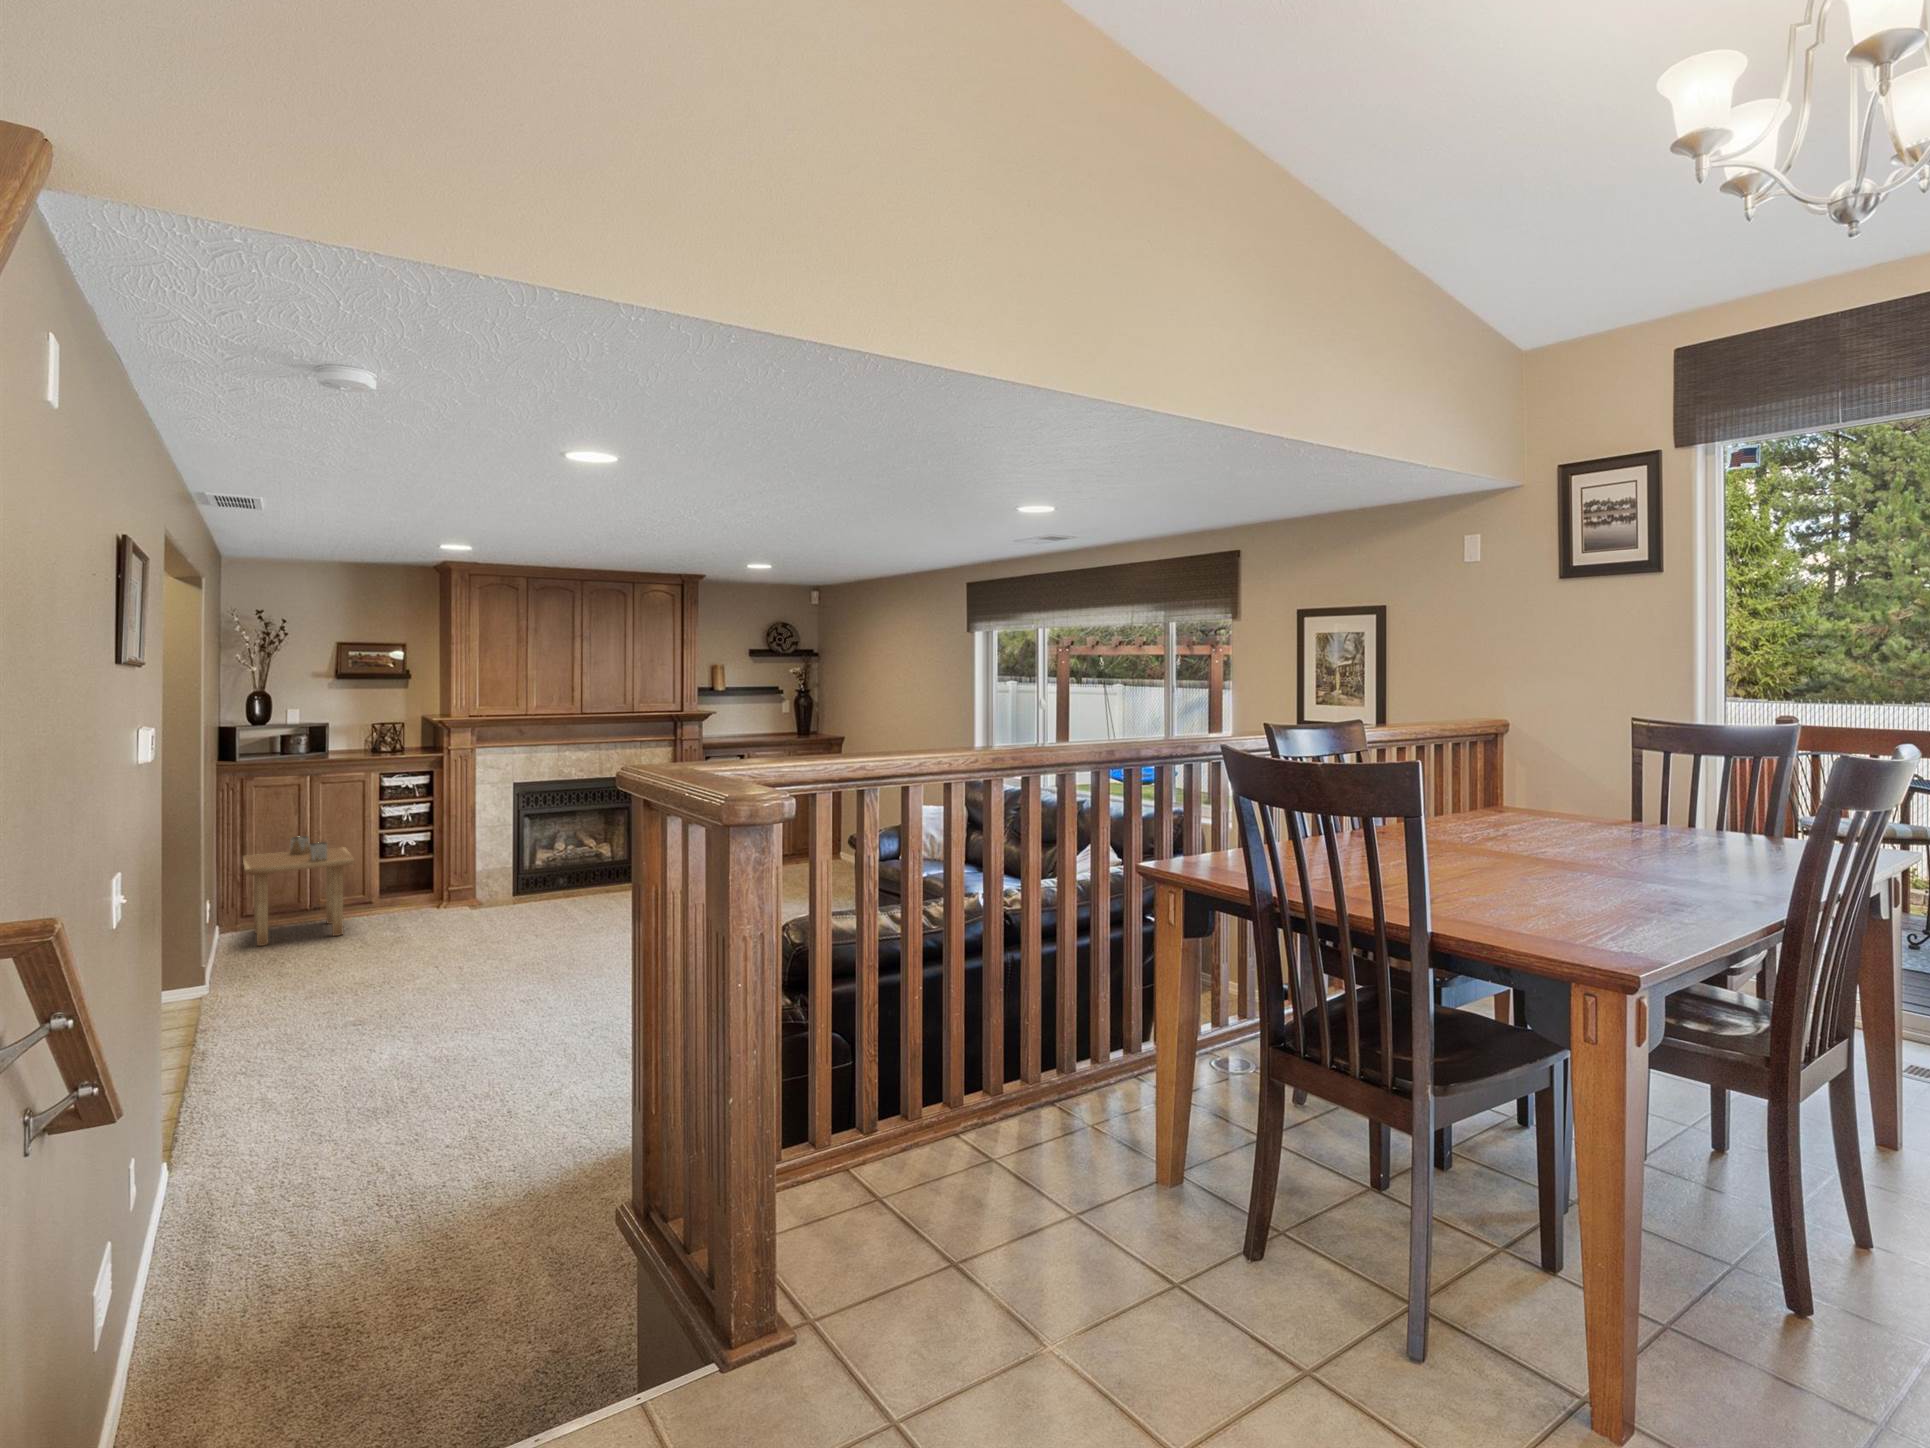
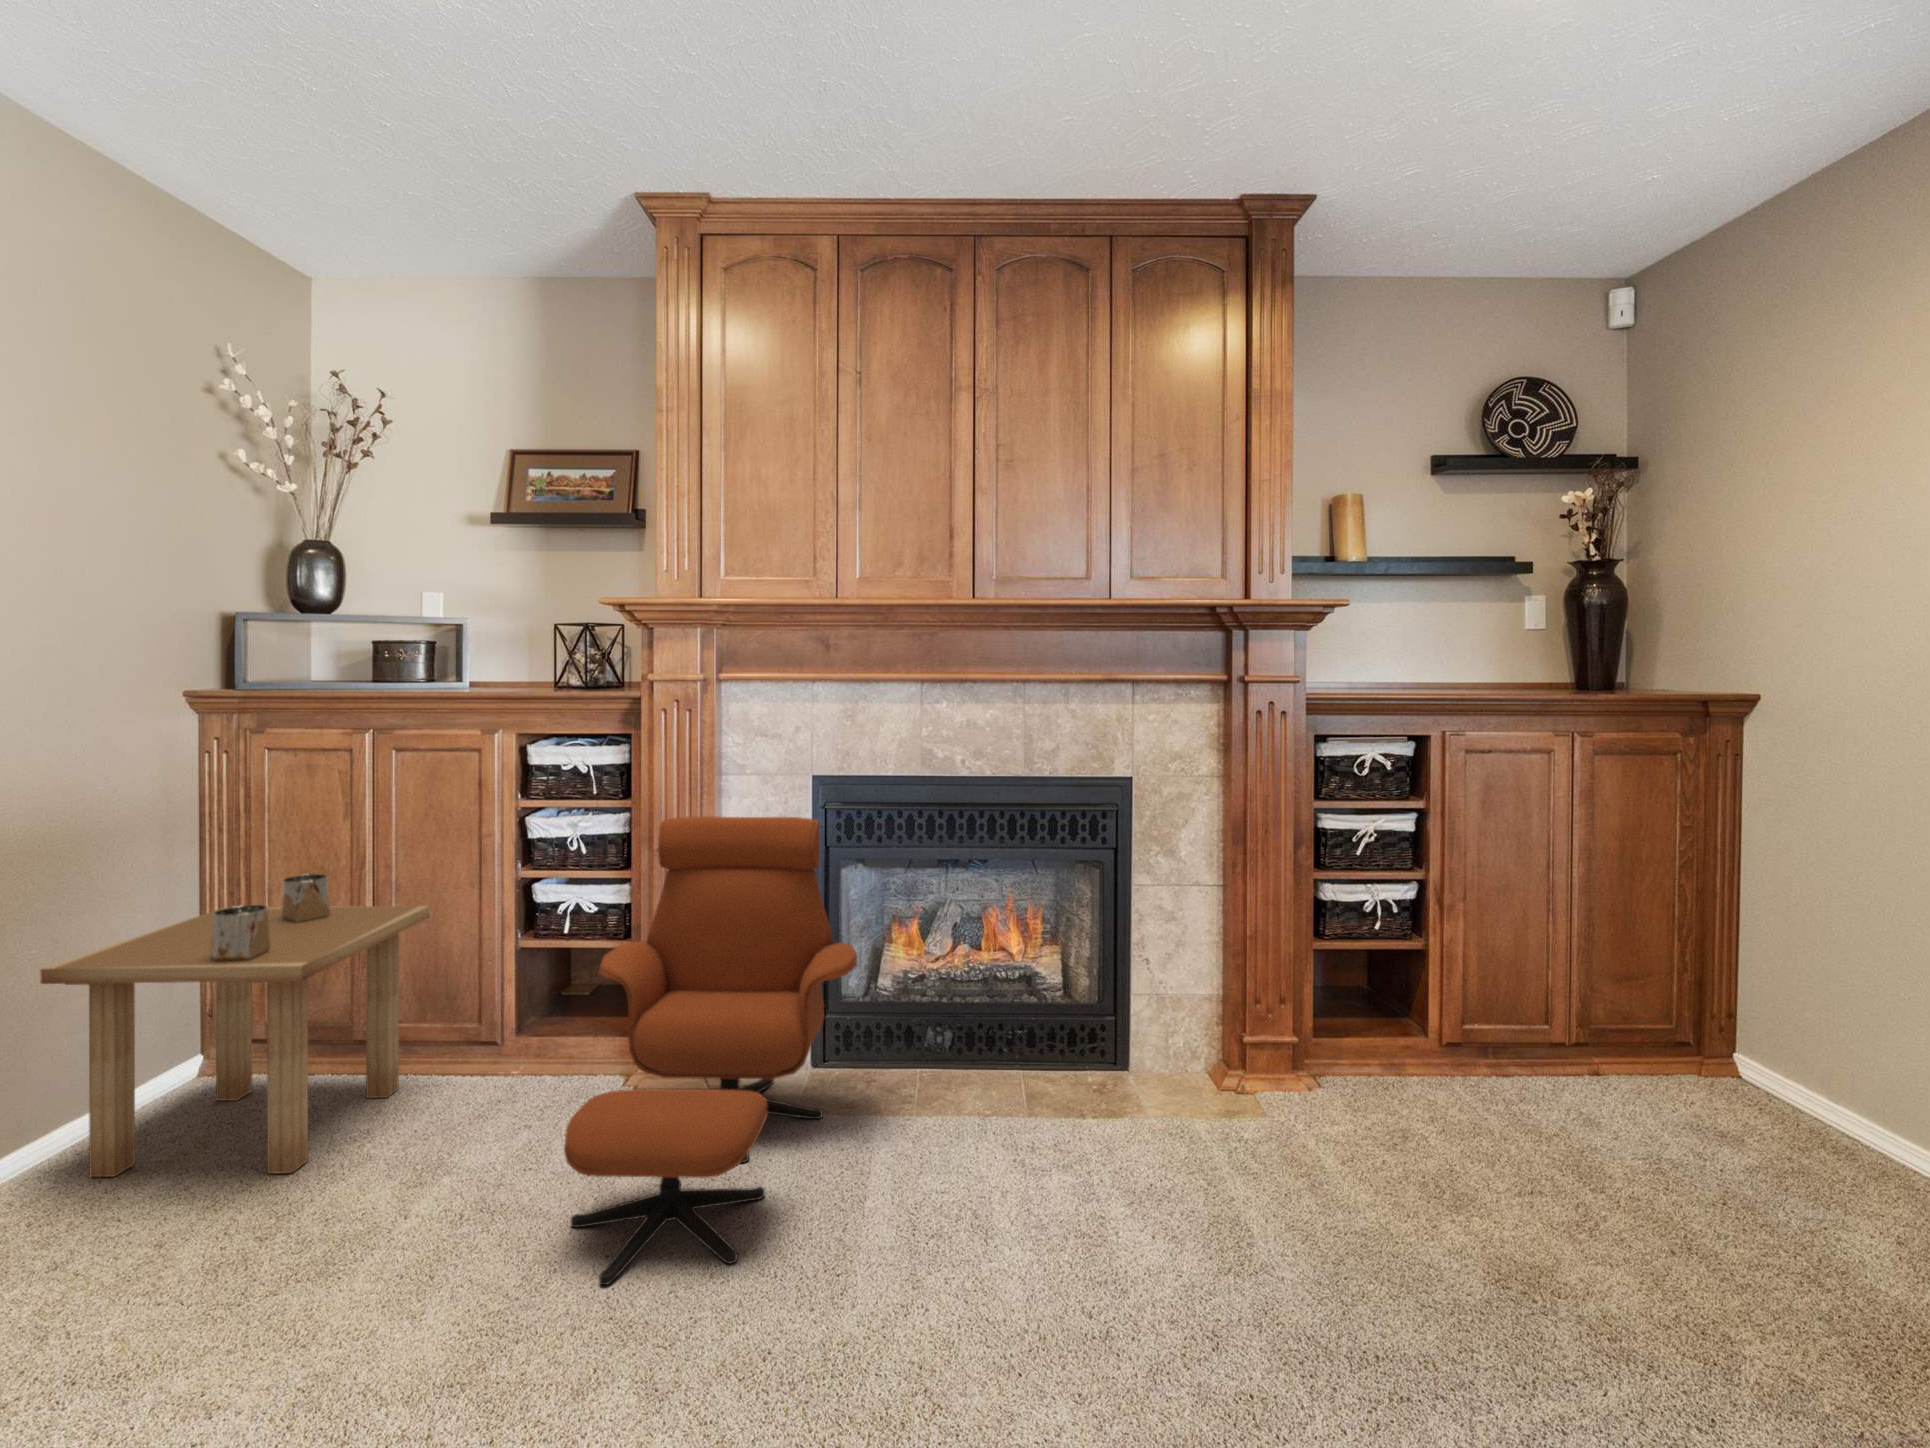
lounge chair: none [444,799,546,929] -> present [564,816,857,1285]

